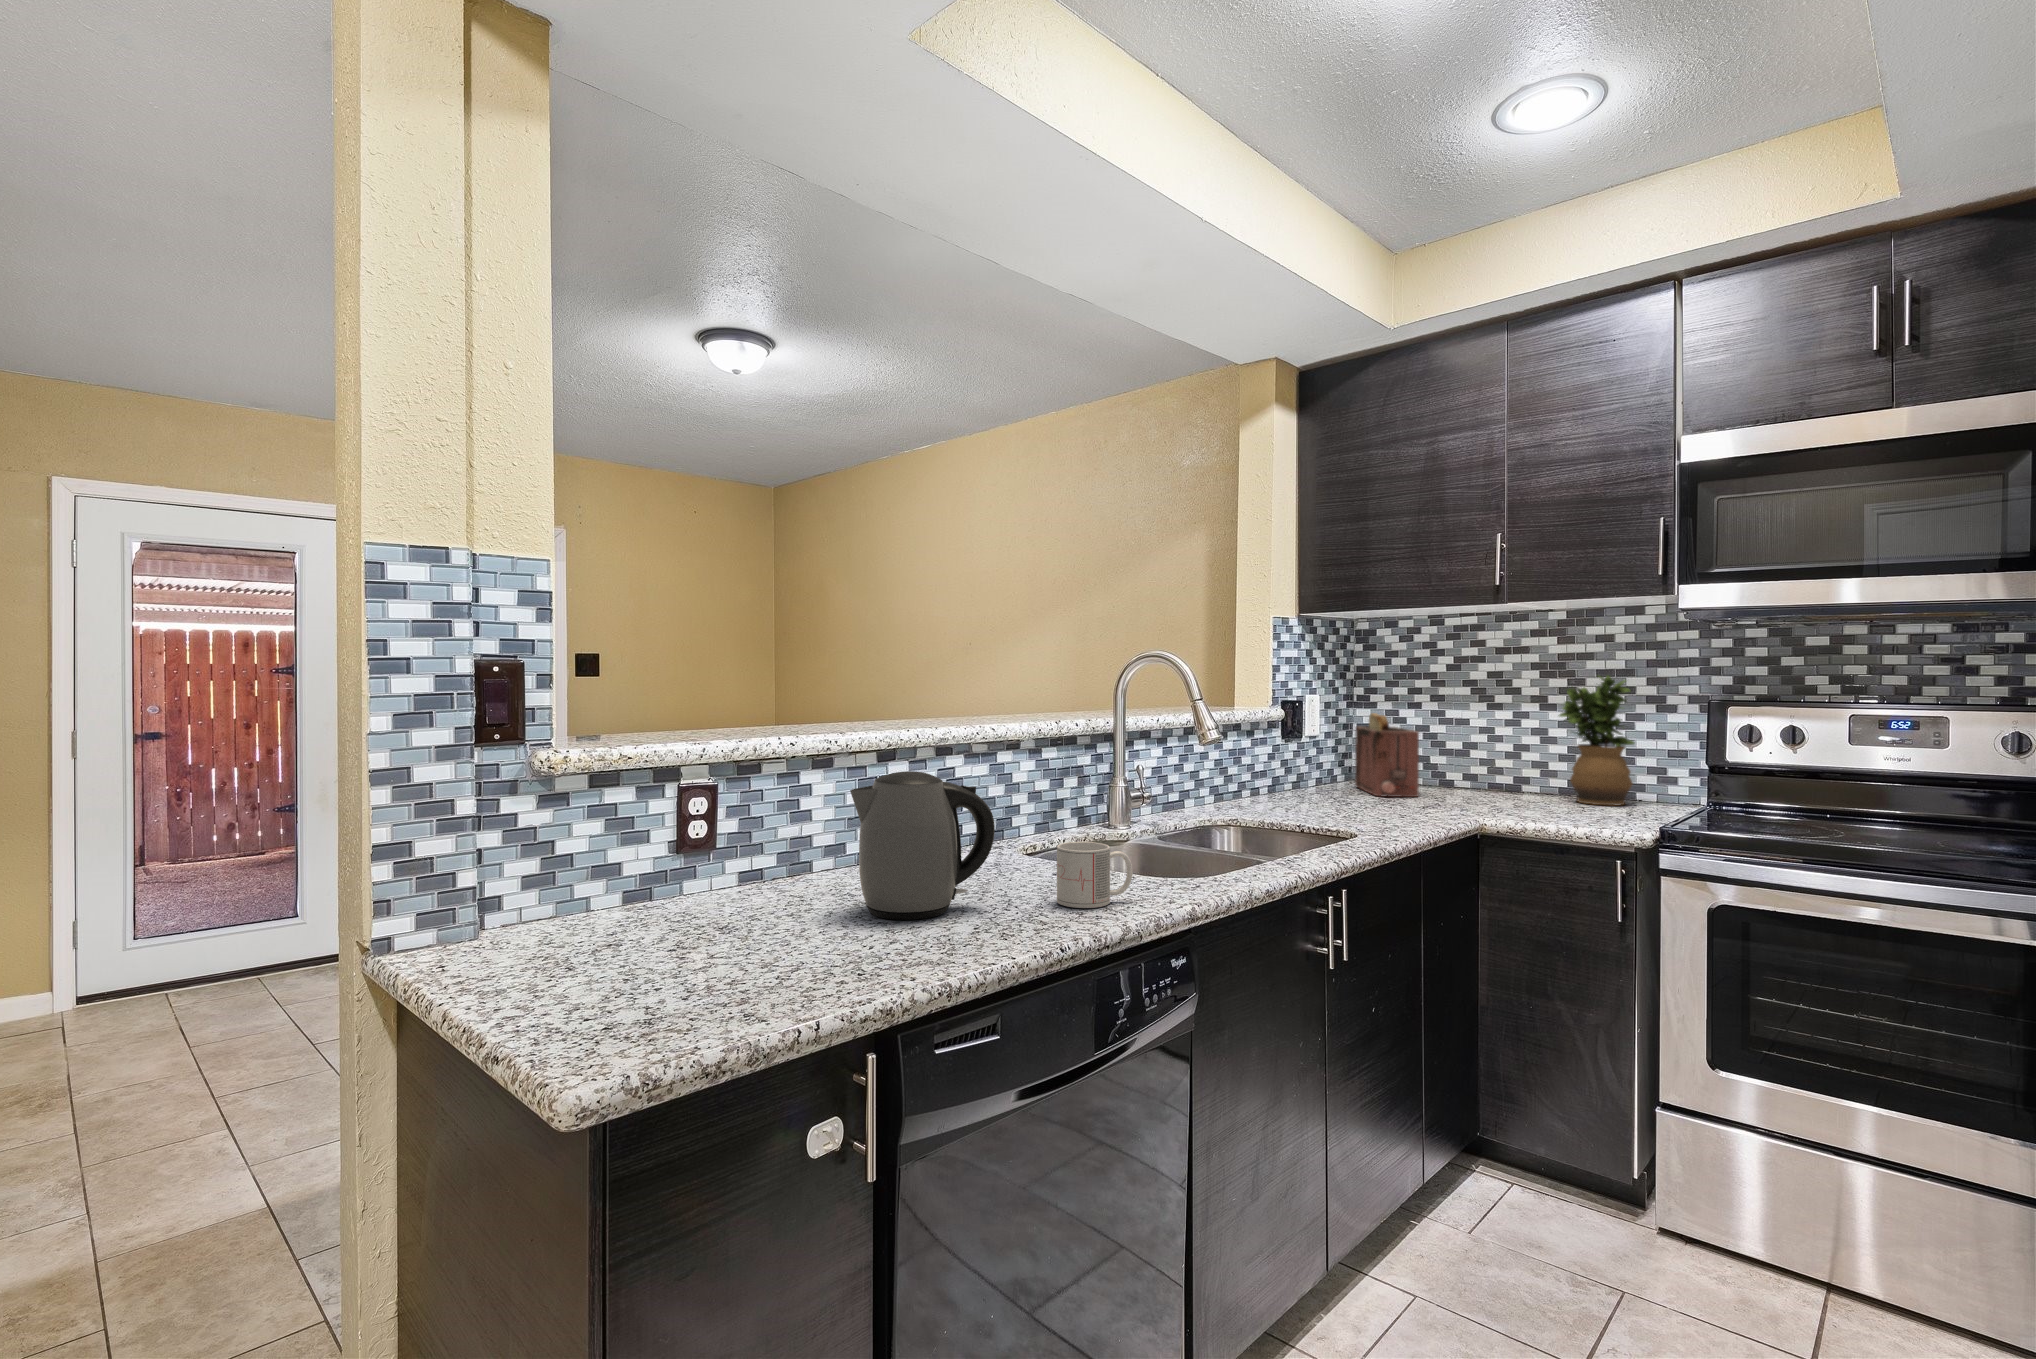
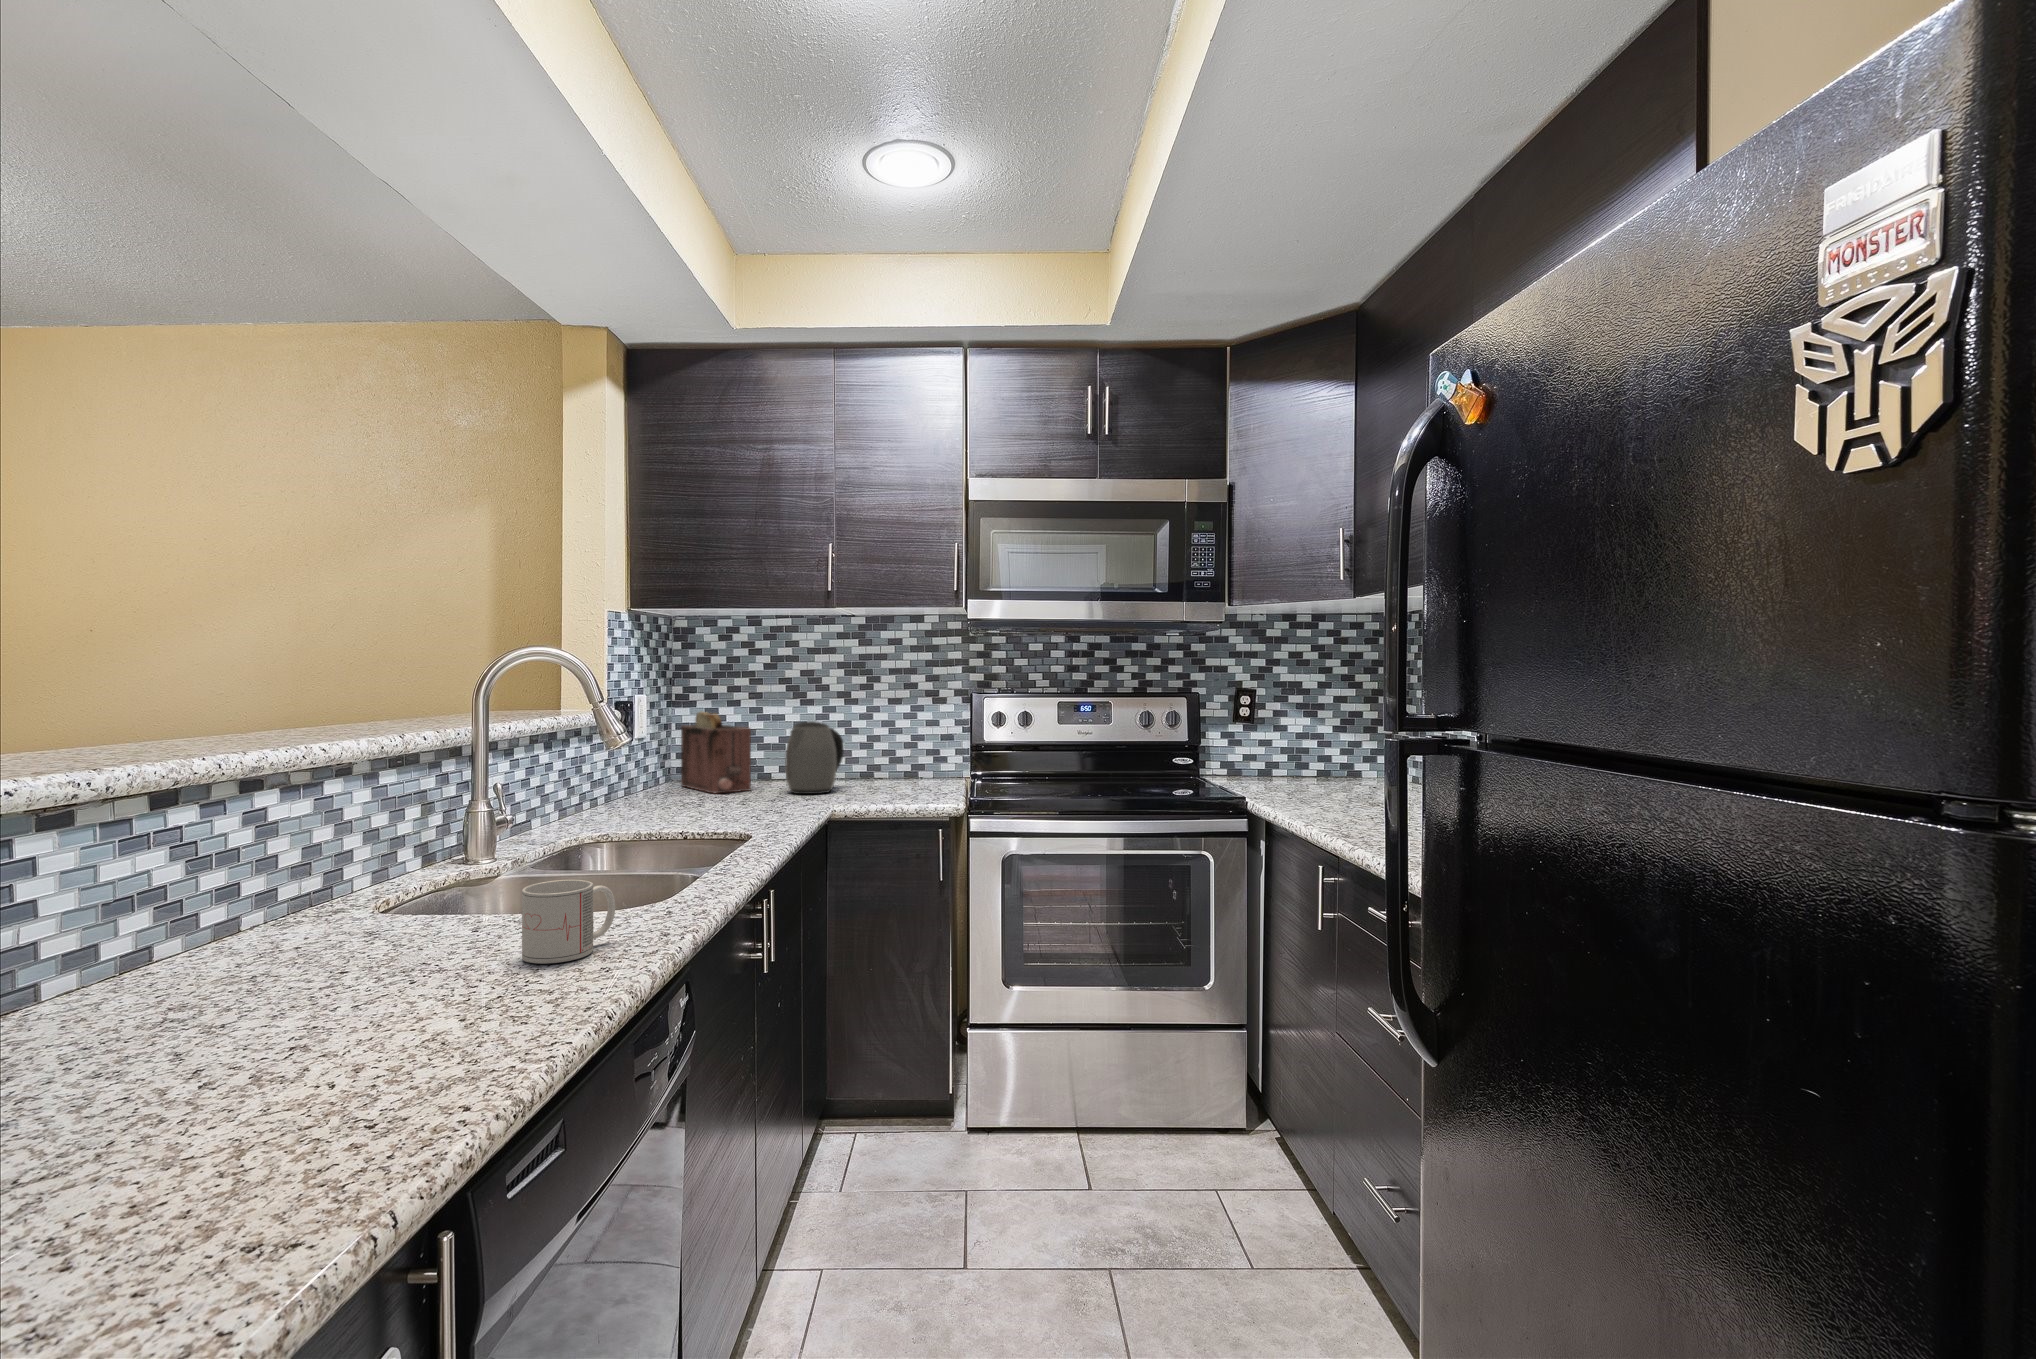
potted plant: present [1559,676,1634,806] -> none [865,673,921,783]
kettle: present [850,771,995,920] -> present [785,721,844,794]

